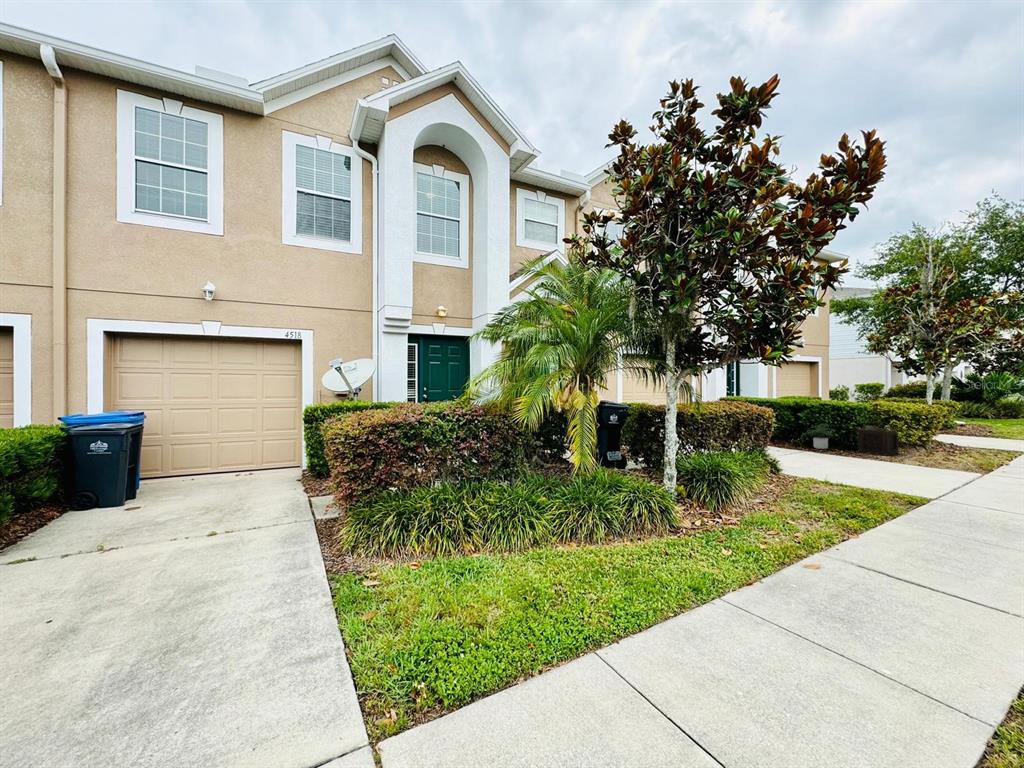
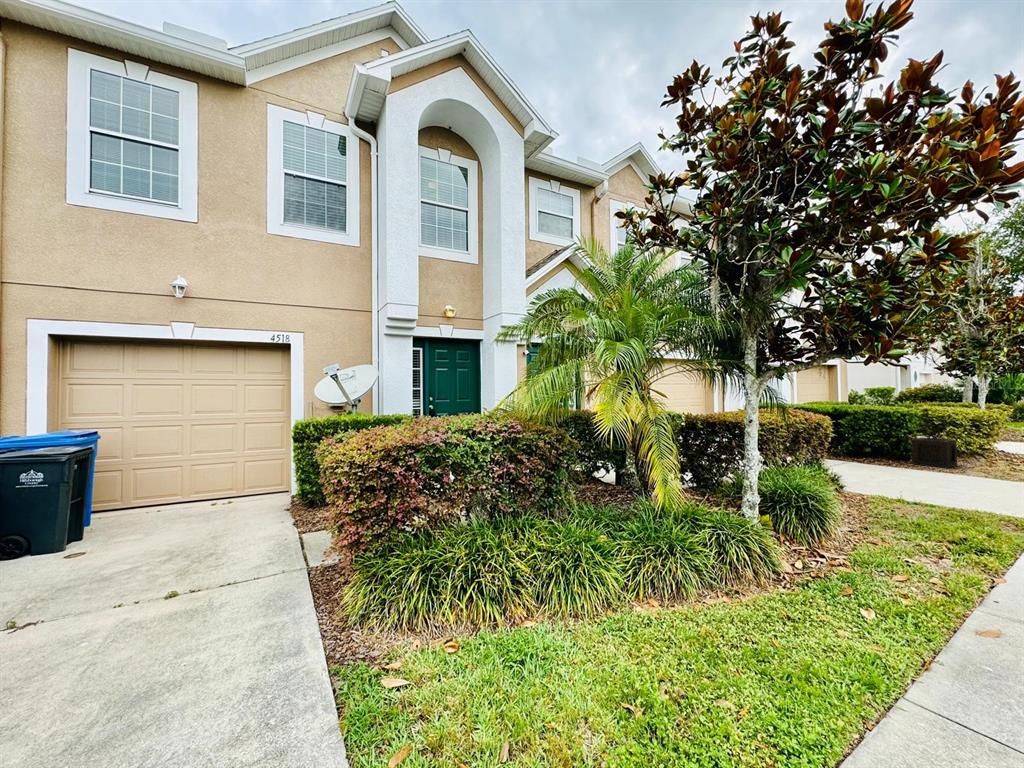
potted plant: present [806,426,836,449] -> none [850,435,886,461]

